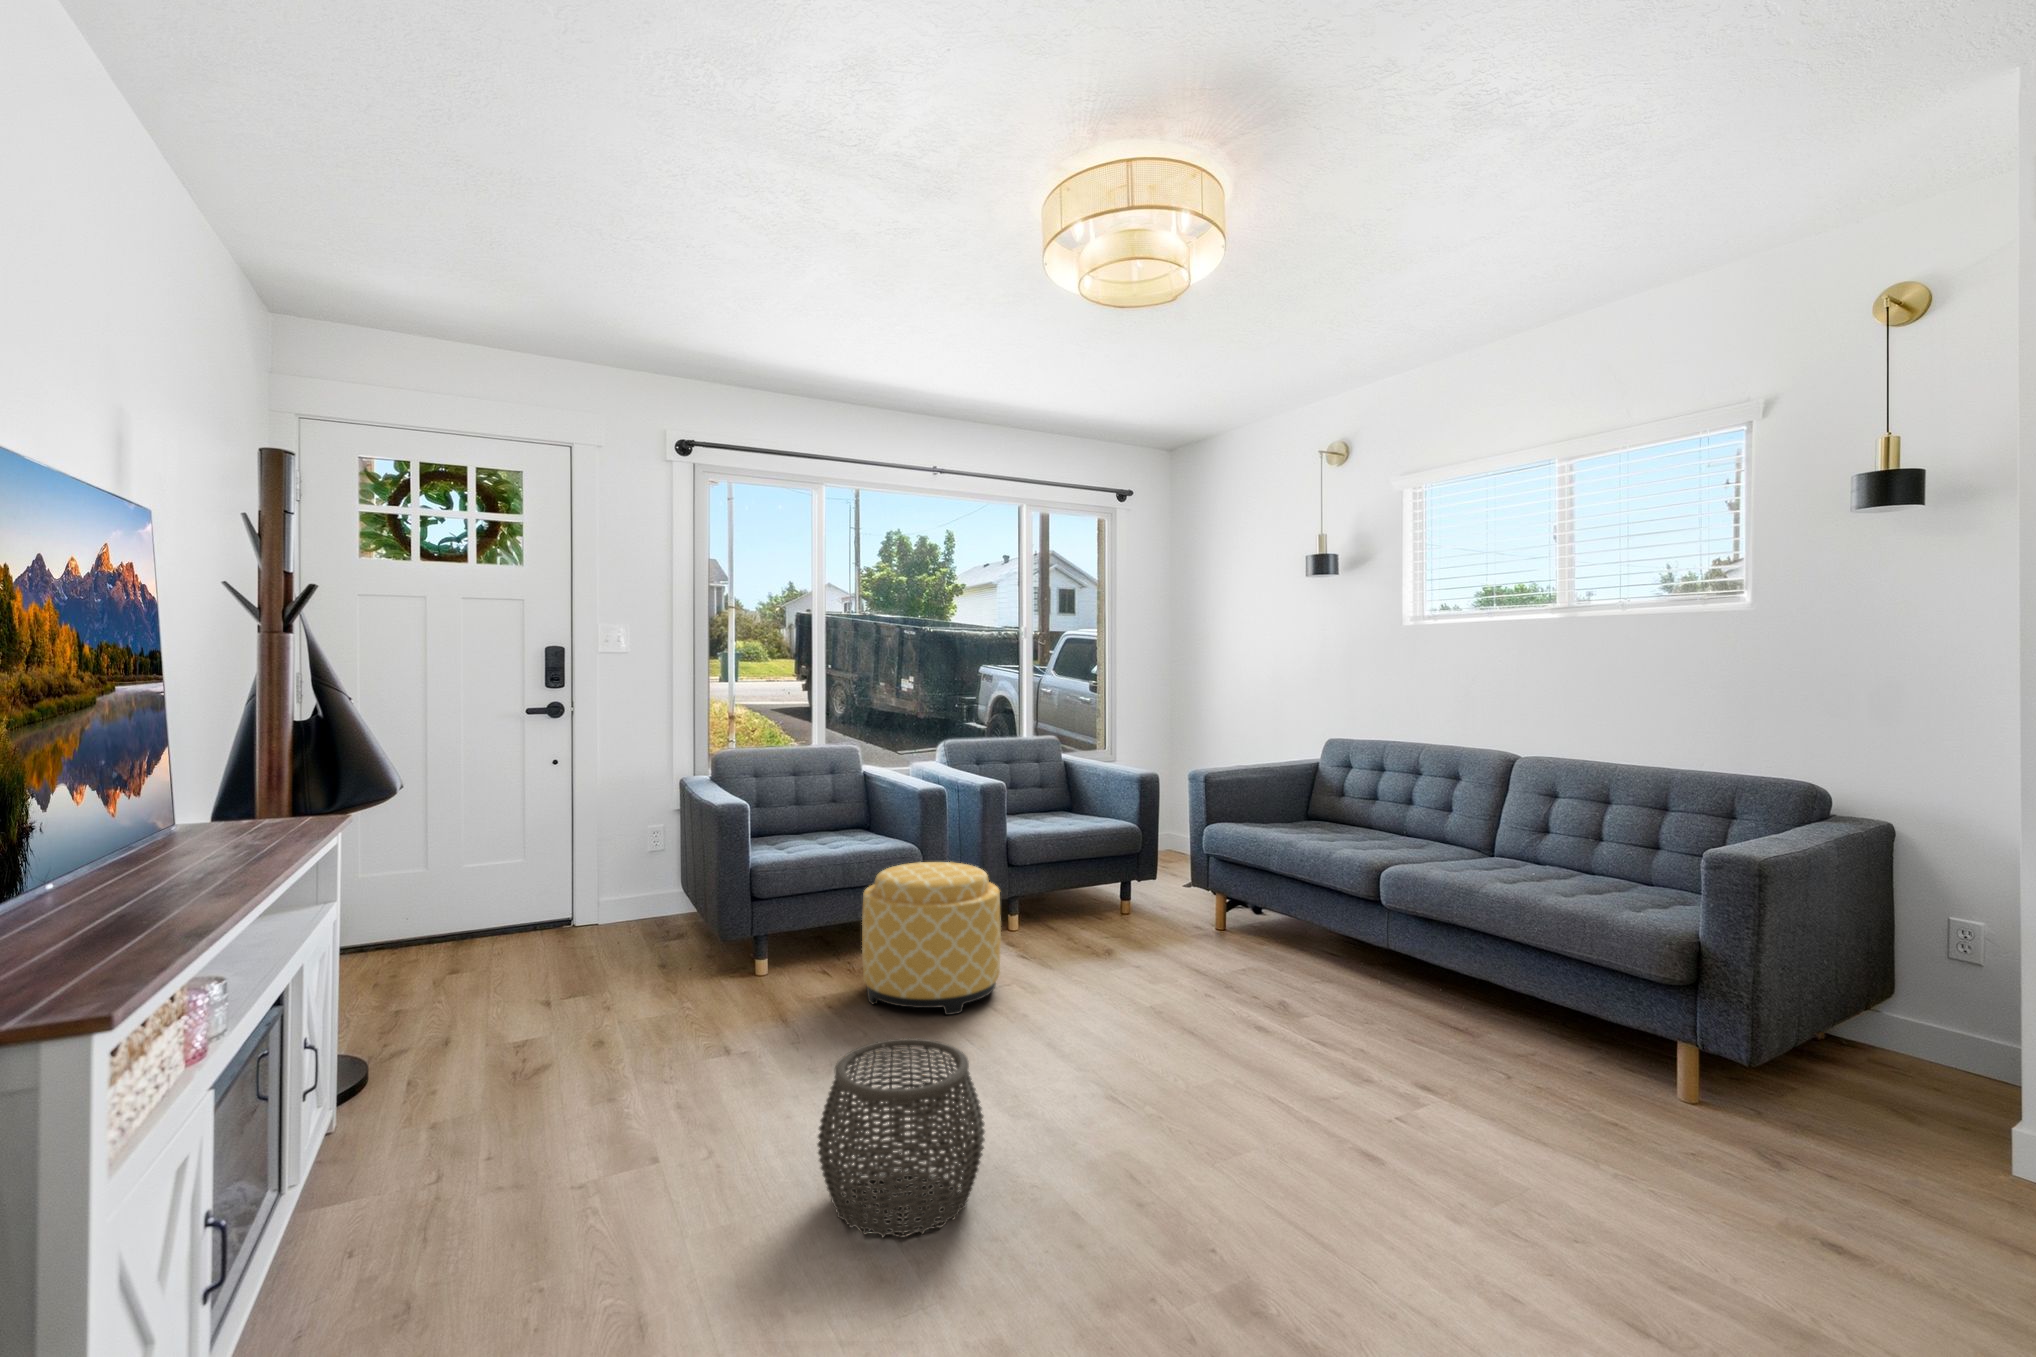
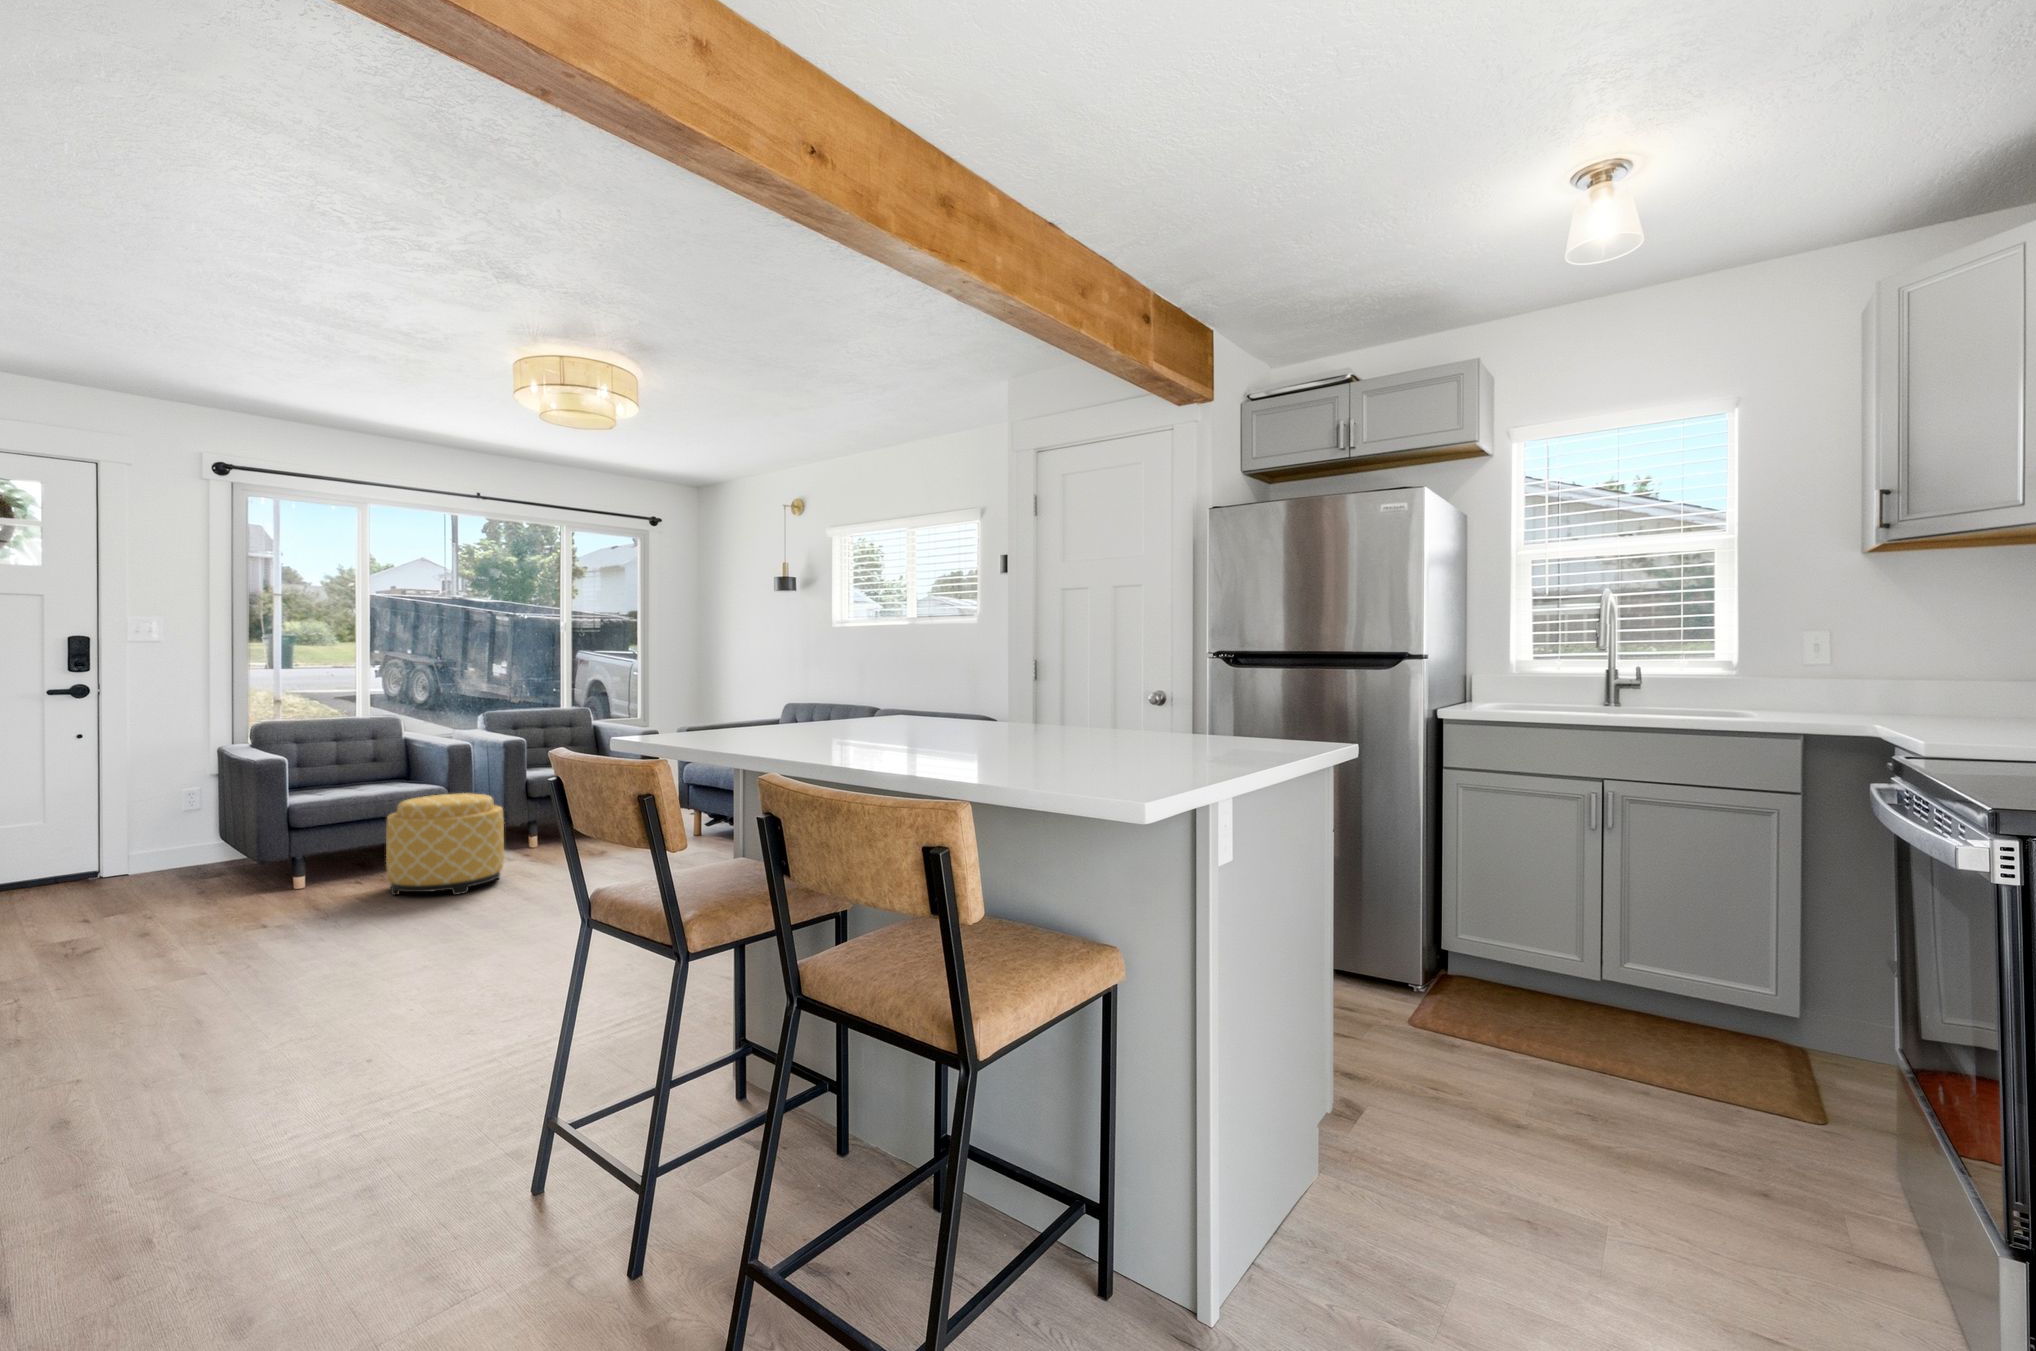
woven basket: present [817,1038,985,1238] -> none [324,877,446,984]

